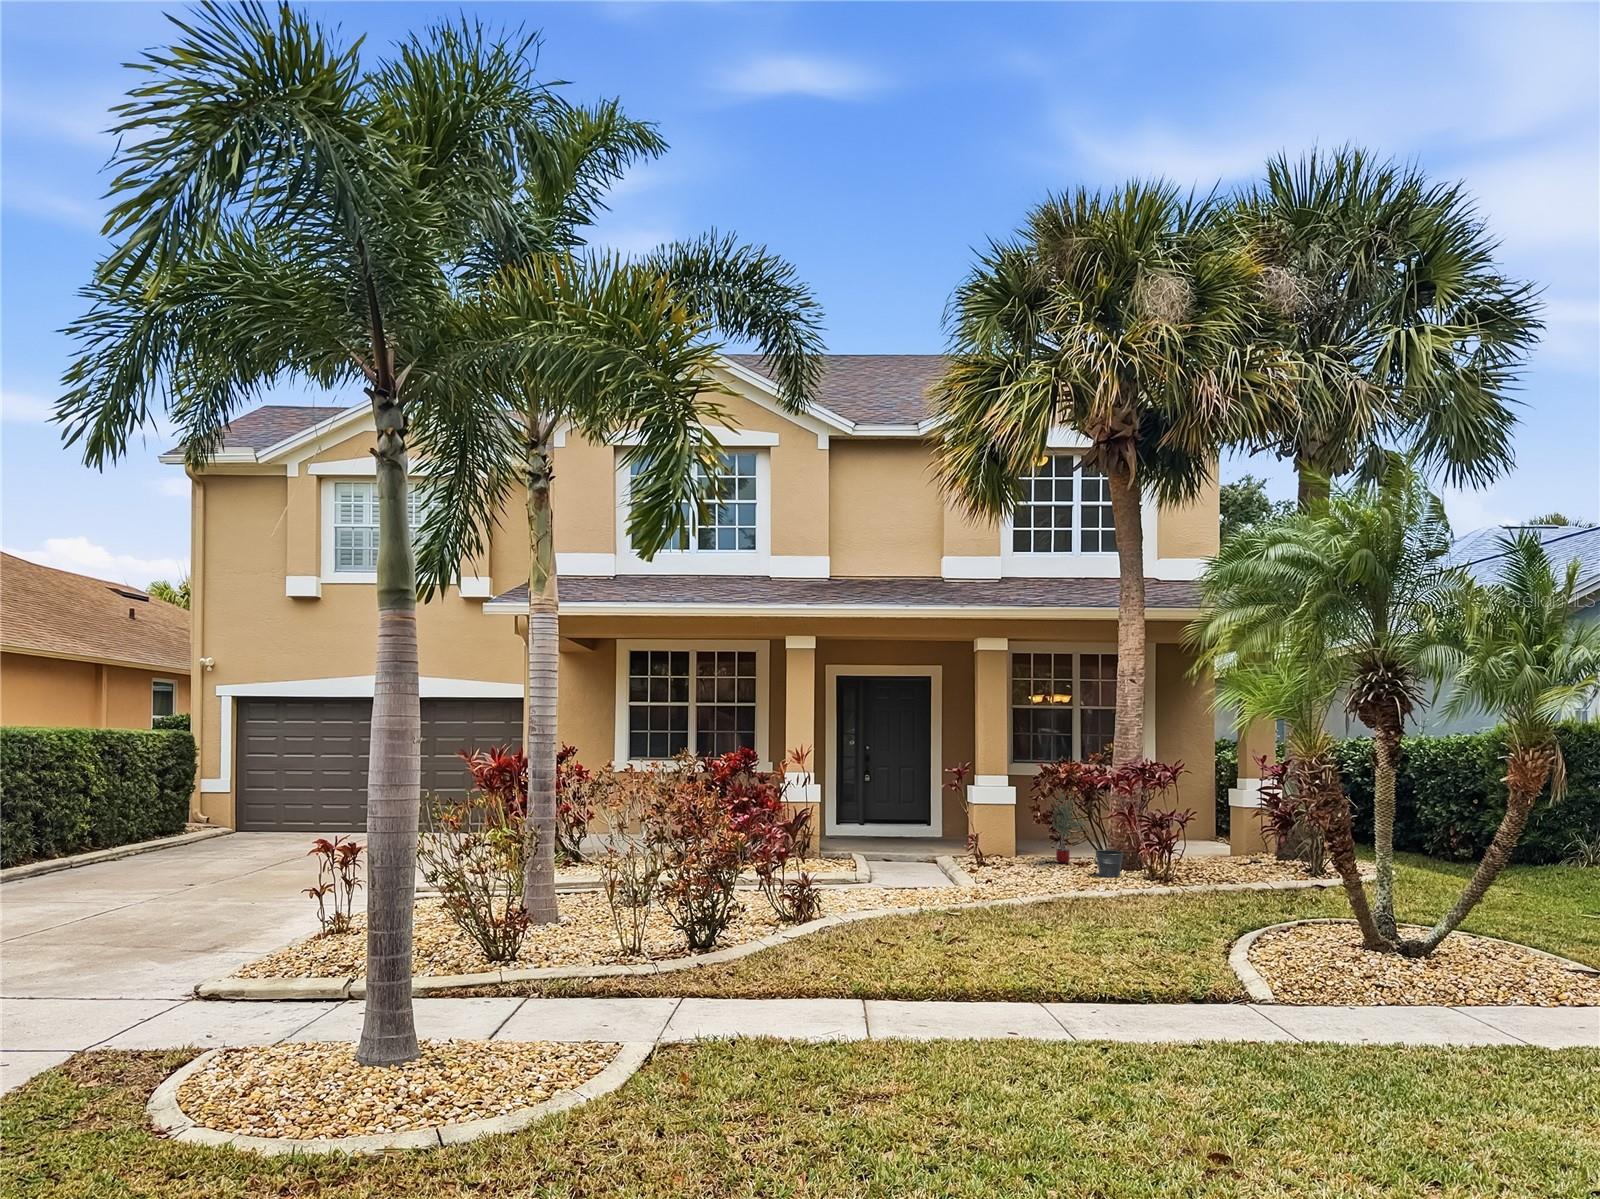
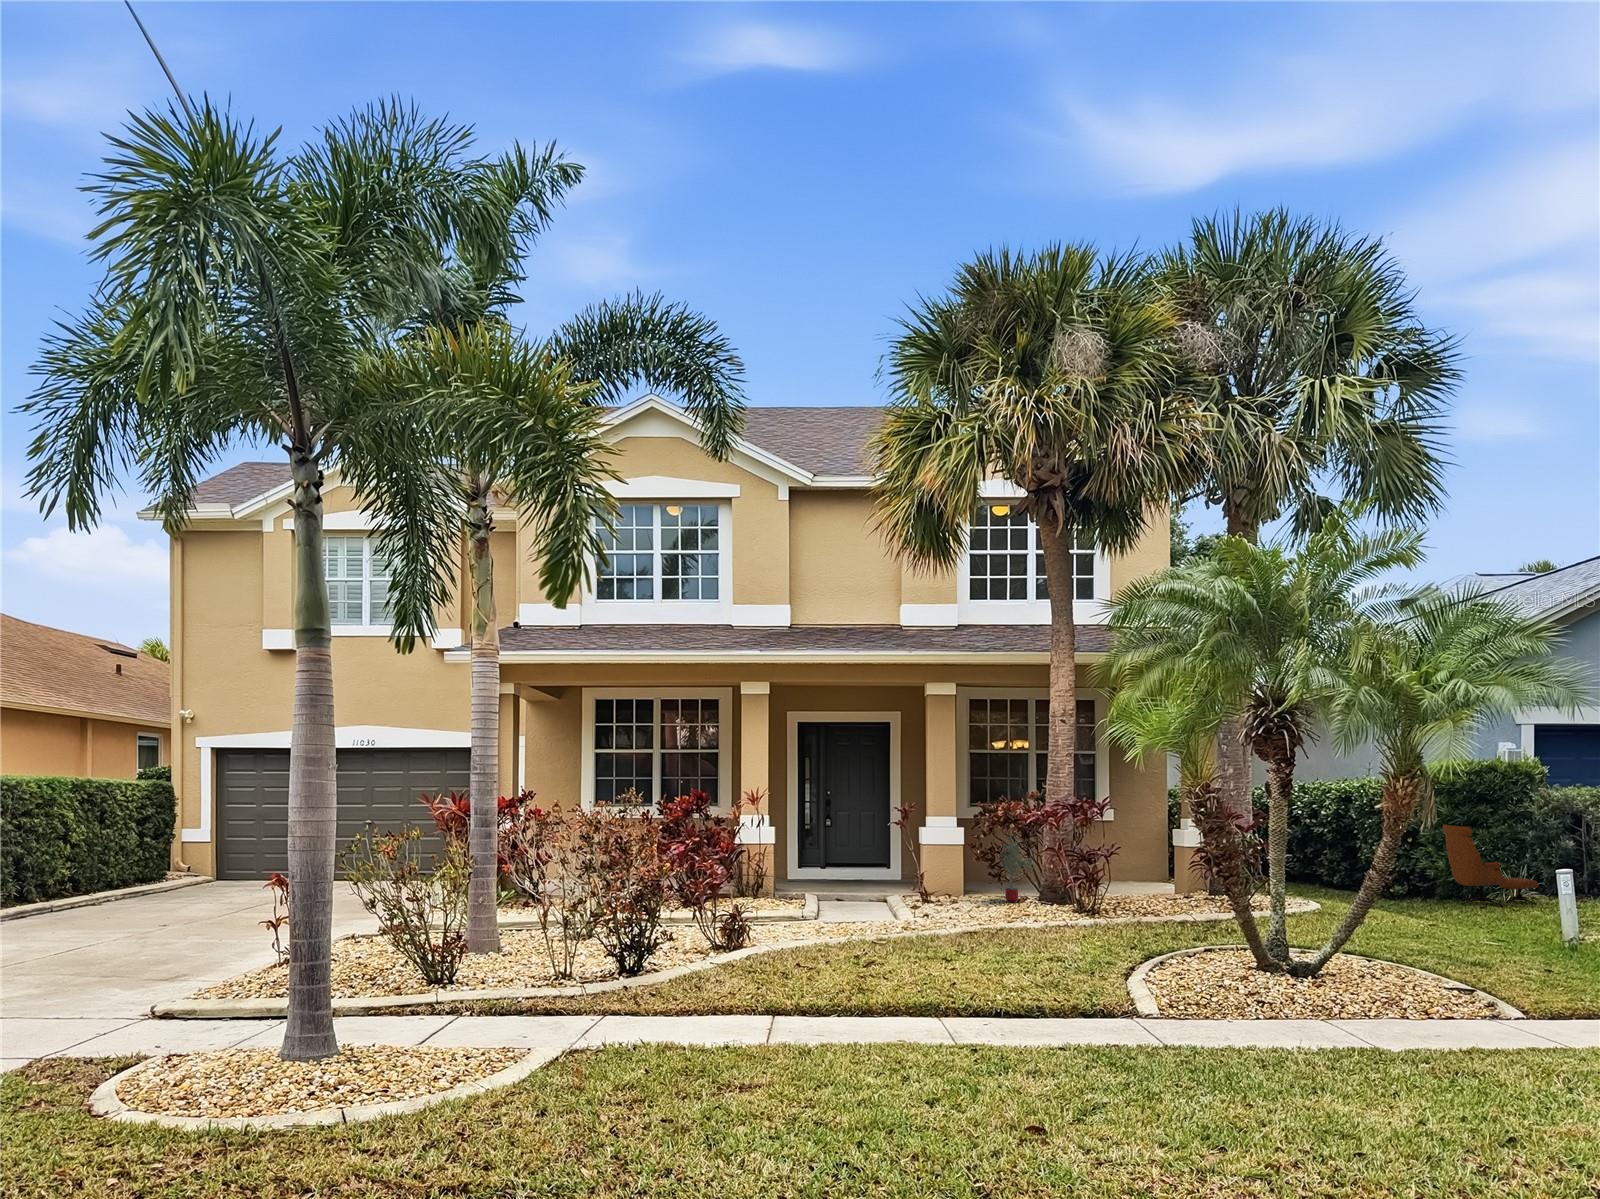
lounge chair: none [1501,788,1595,872] -> present [1443,825,1538,907]
bucket: present [1093,850,1123,877] -> none [1036,888,1066,913]

